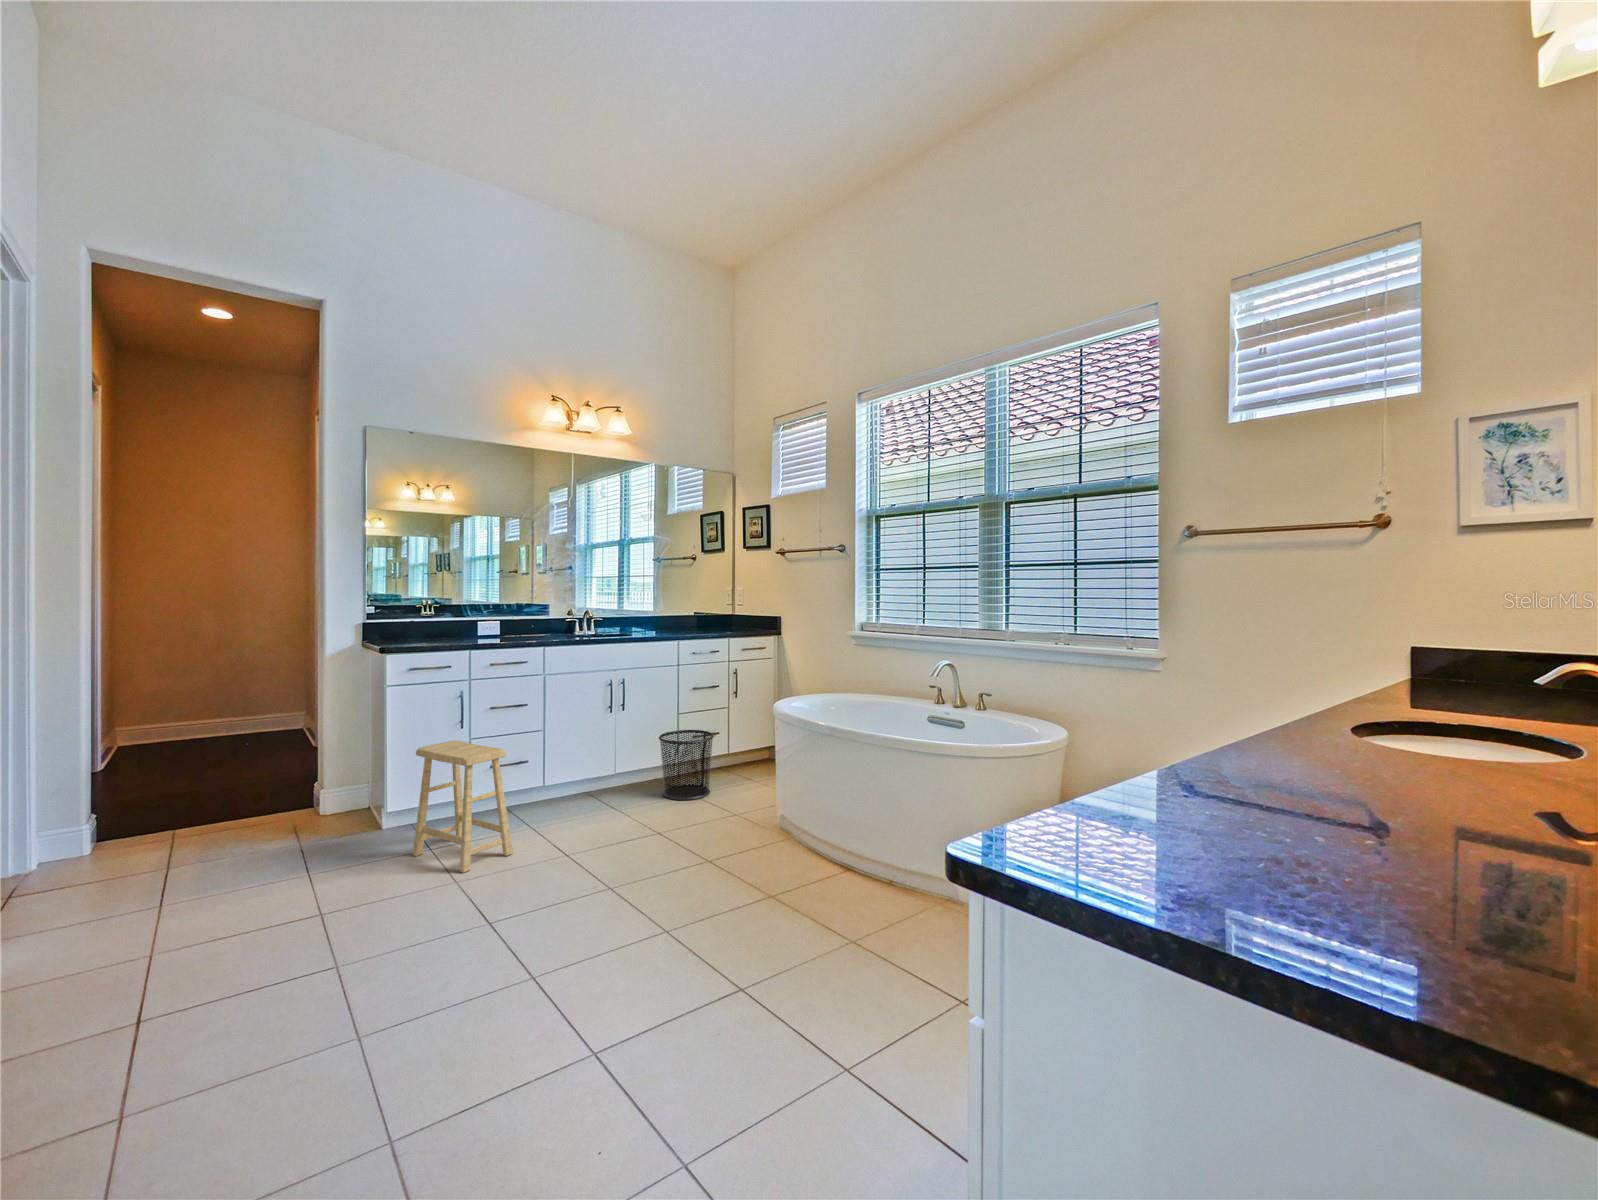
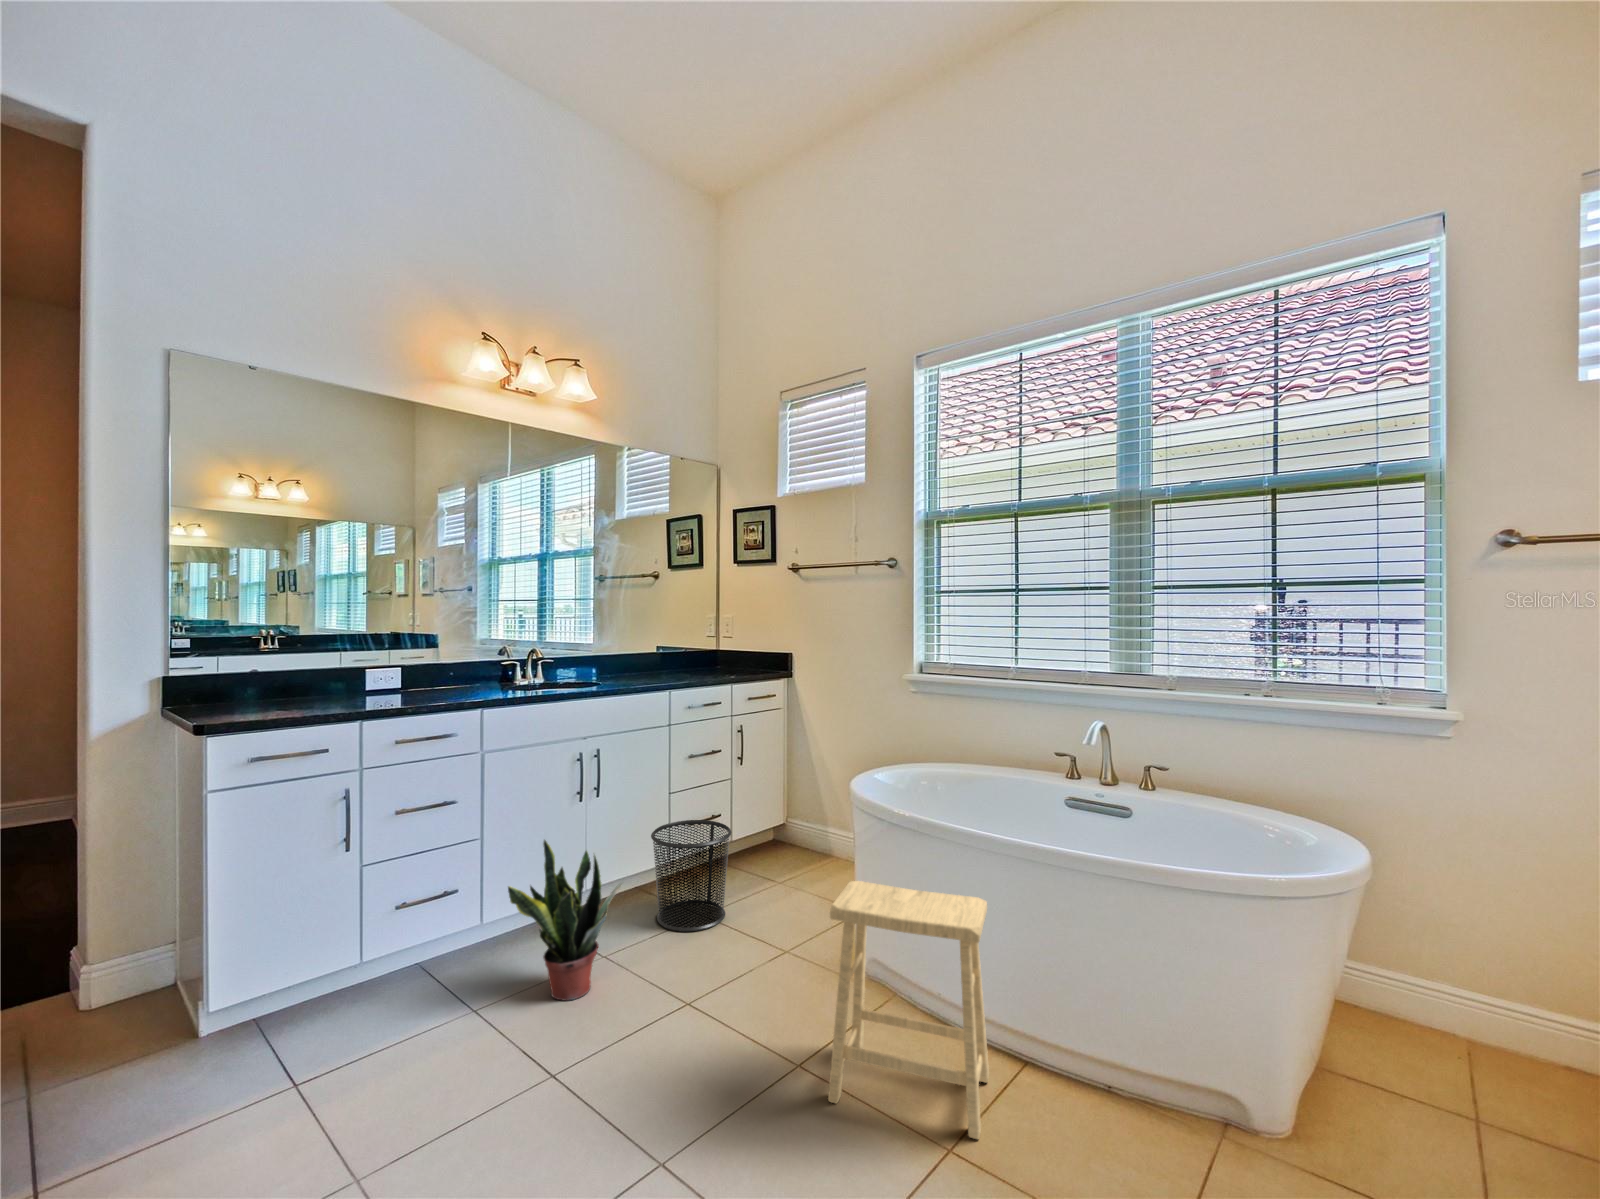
potted plant: none [552,728,629,826] -> present [508,840,623,1000]
footstool: present [413,740,513,873] -> present [828,881,989,1139]

